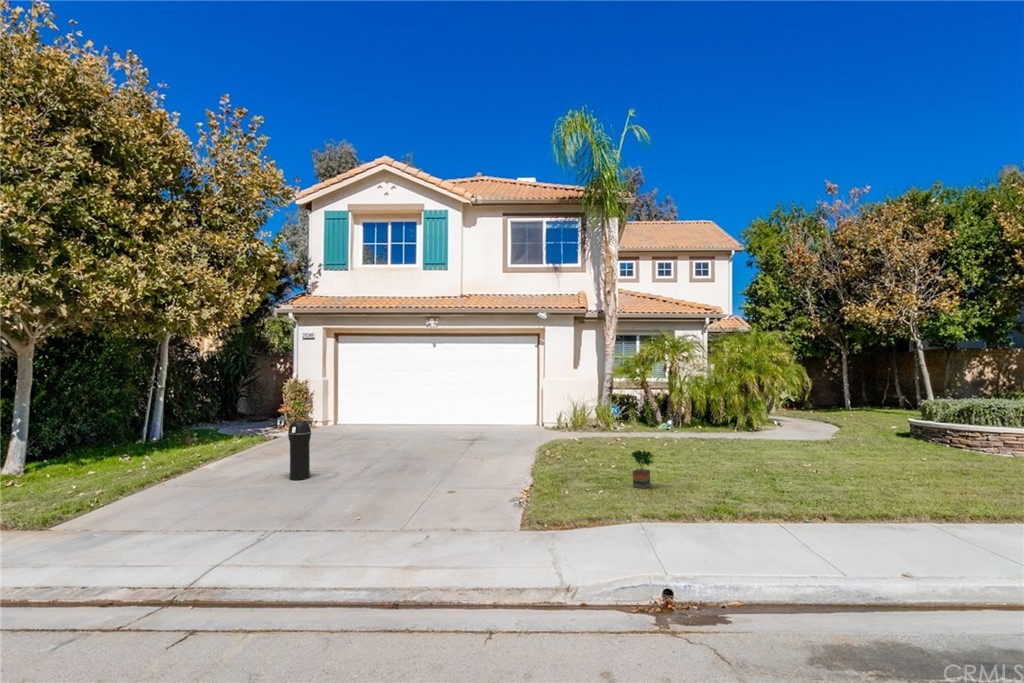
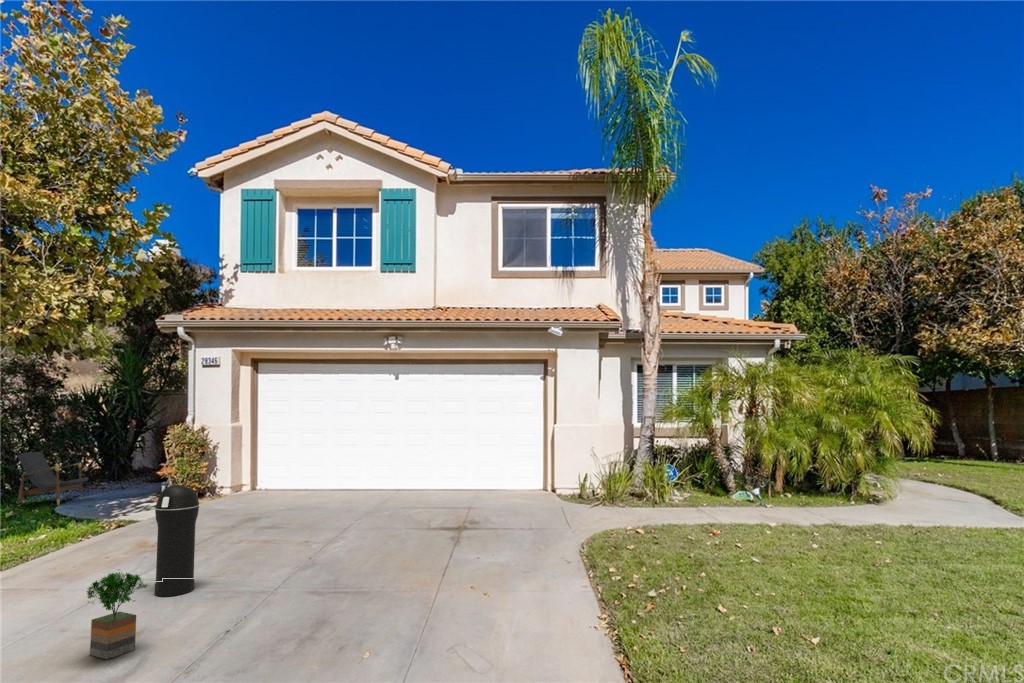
lounge chair: none [187,394,231,430] -> present [18,452,88,506]
potted tree: present [631,450,654,489] -> present [87,572,147,659]

